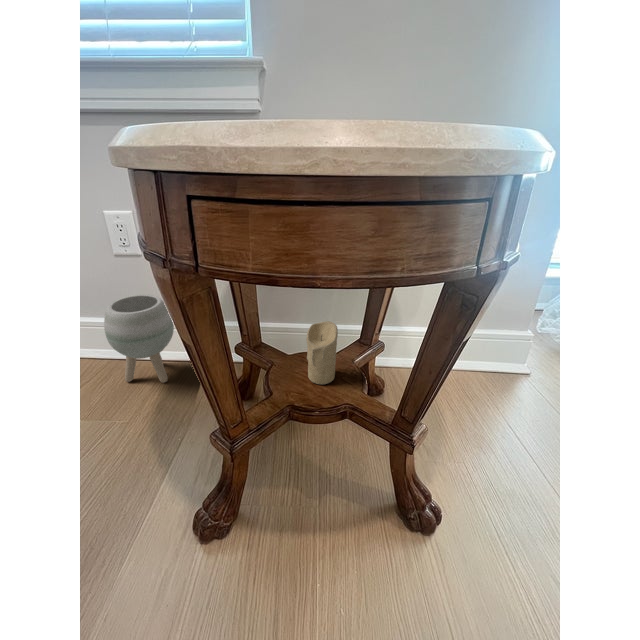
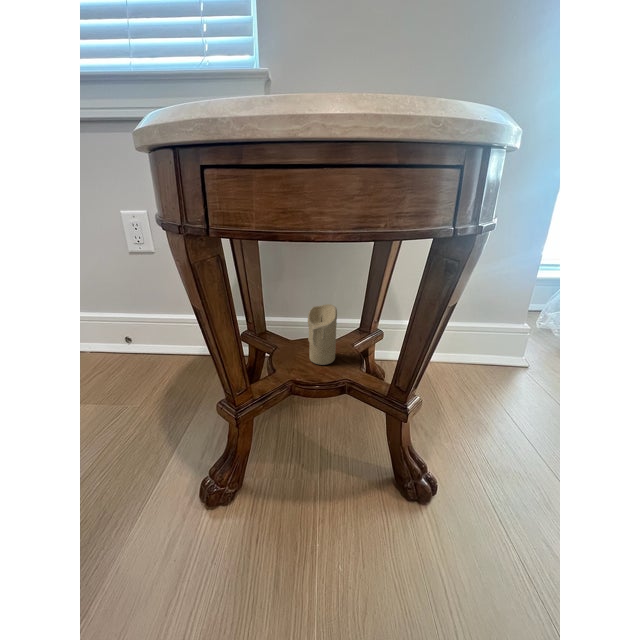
planter: present [104,294,174,382] -> none [117,289,182,374]

